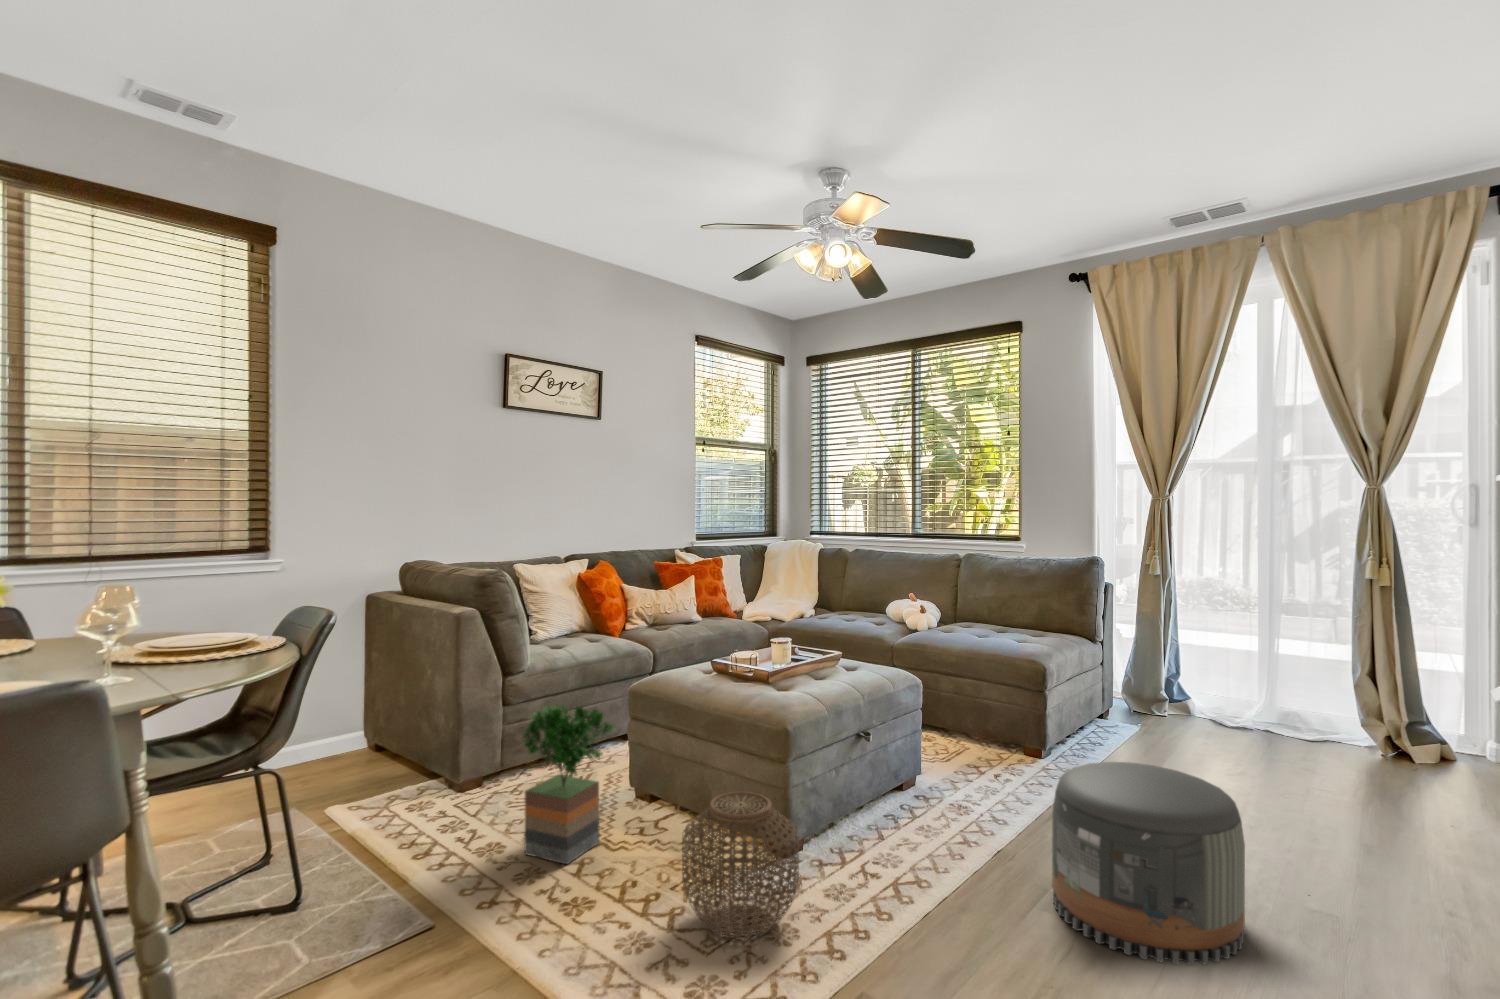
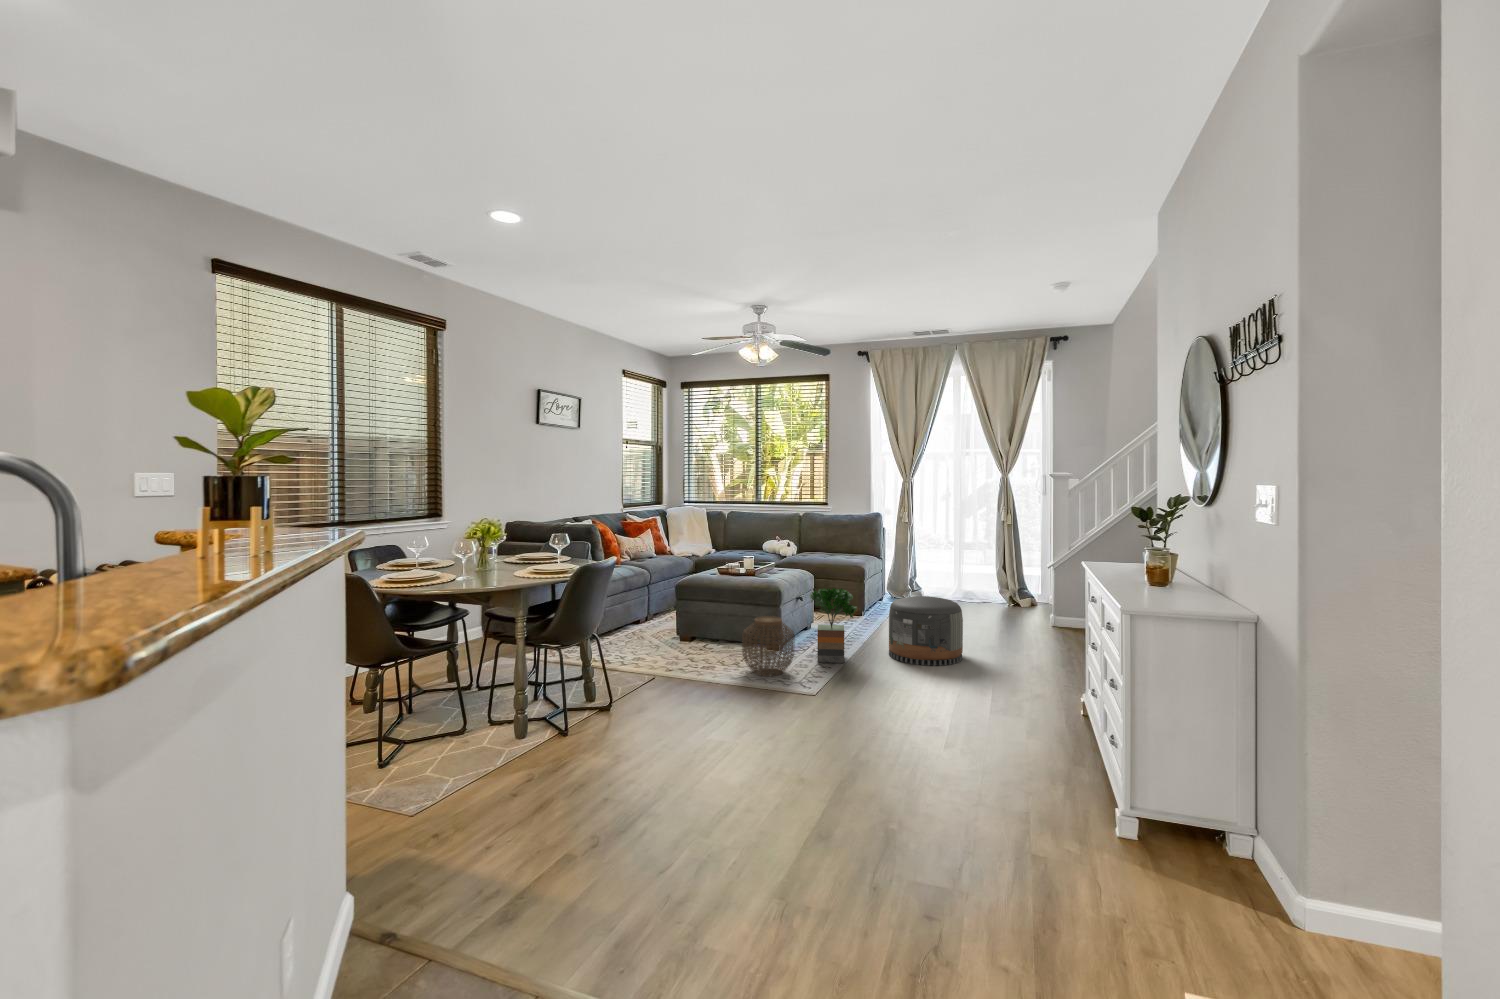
potted tree: present [522,705,614,864] -> present [810,588,856,663]

